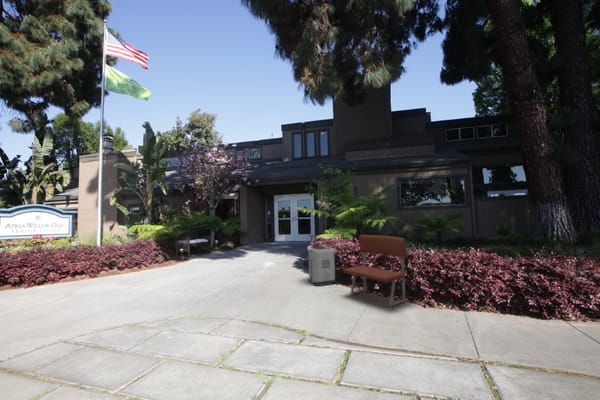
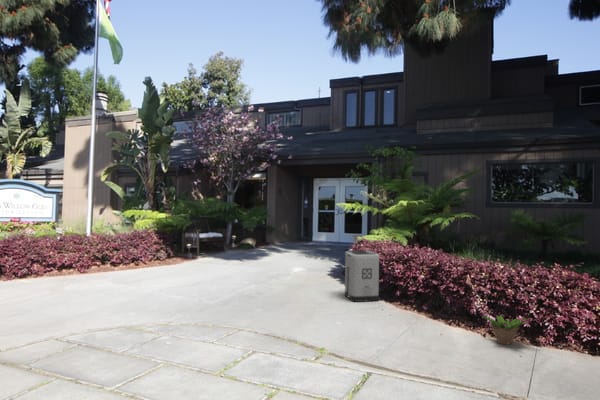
bench: present [343,235,406,307] -> none [385,238,469,332]
decorative plant: none [417,290,456,313] -> present [484,316,527,344]

